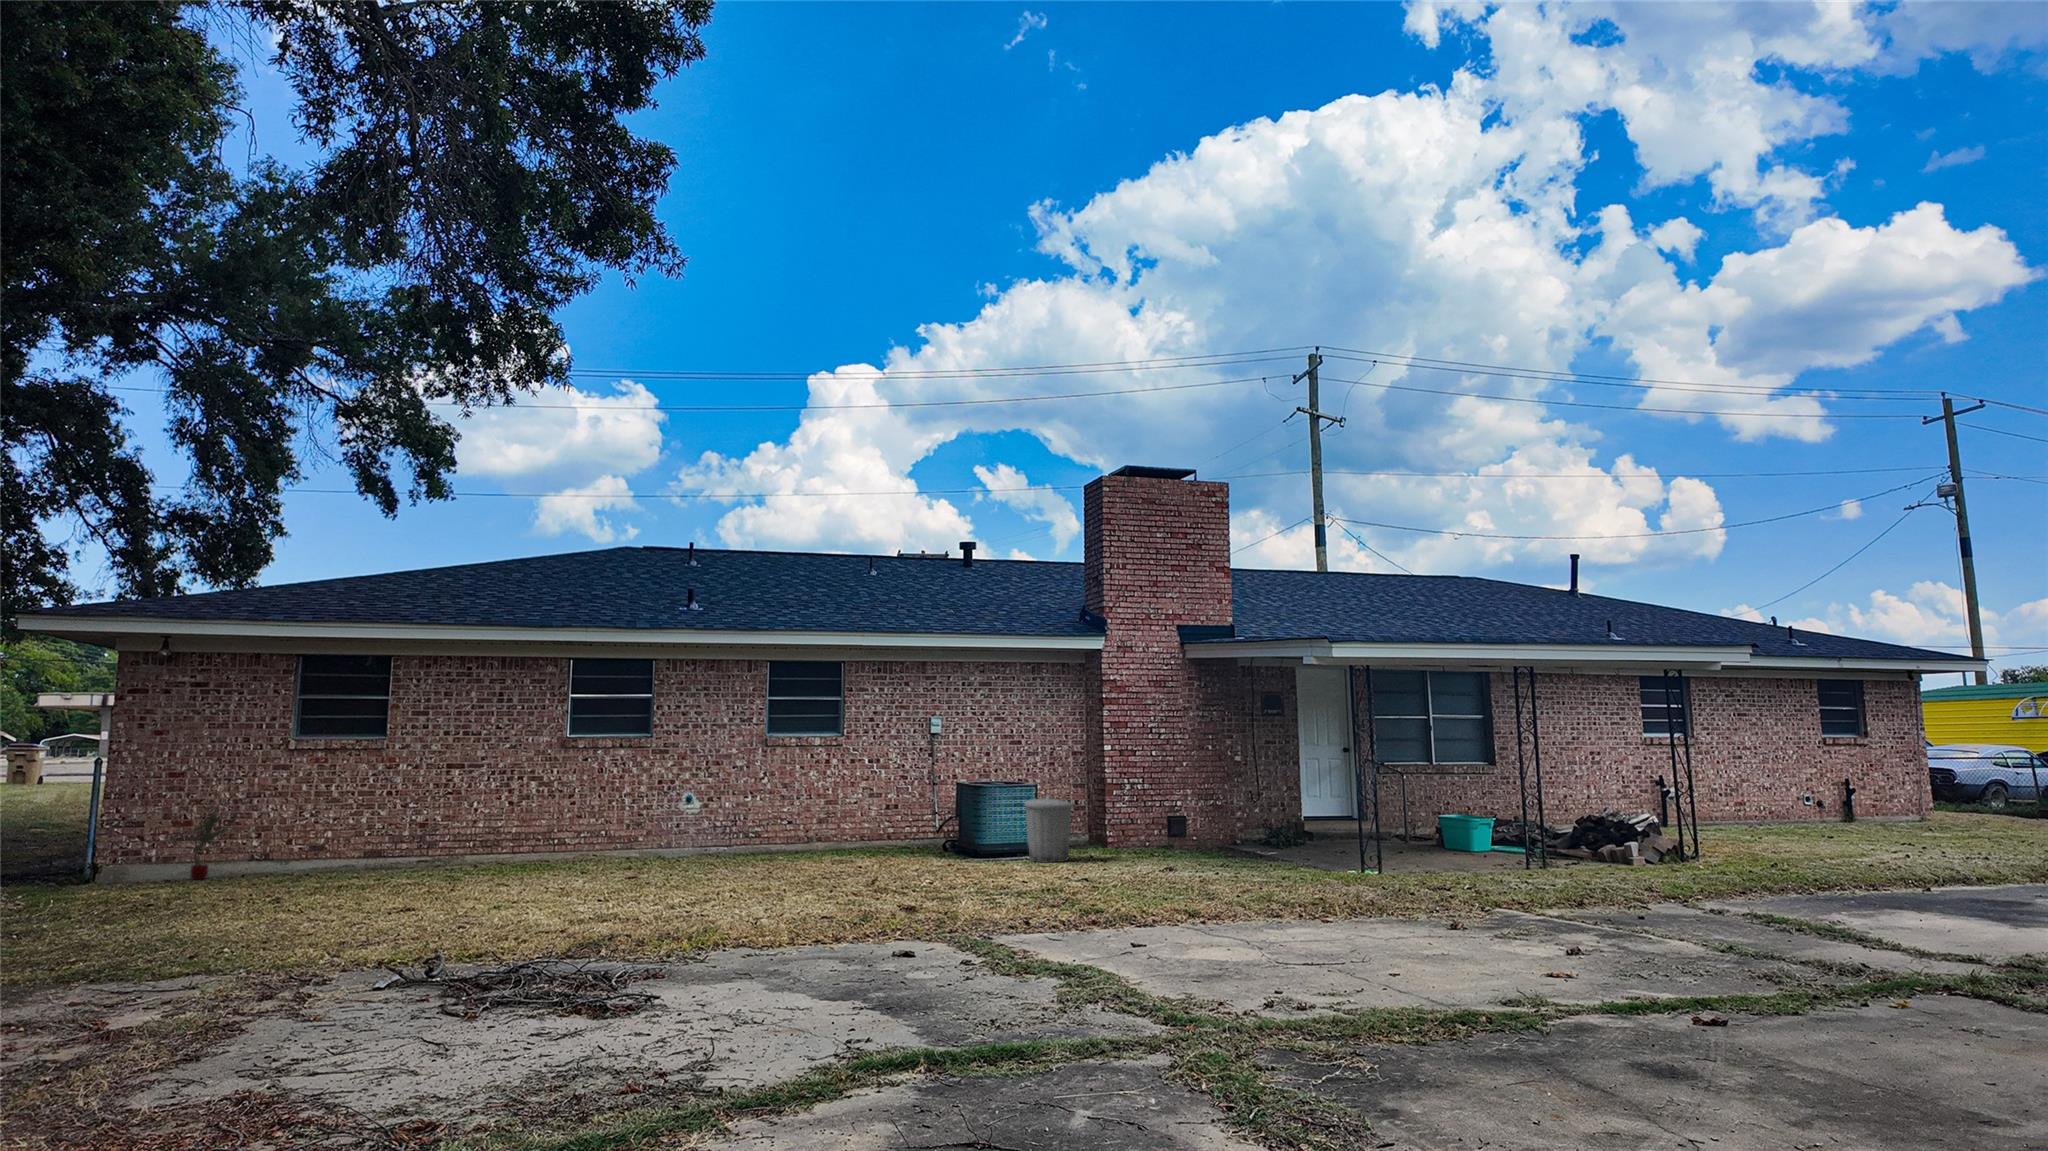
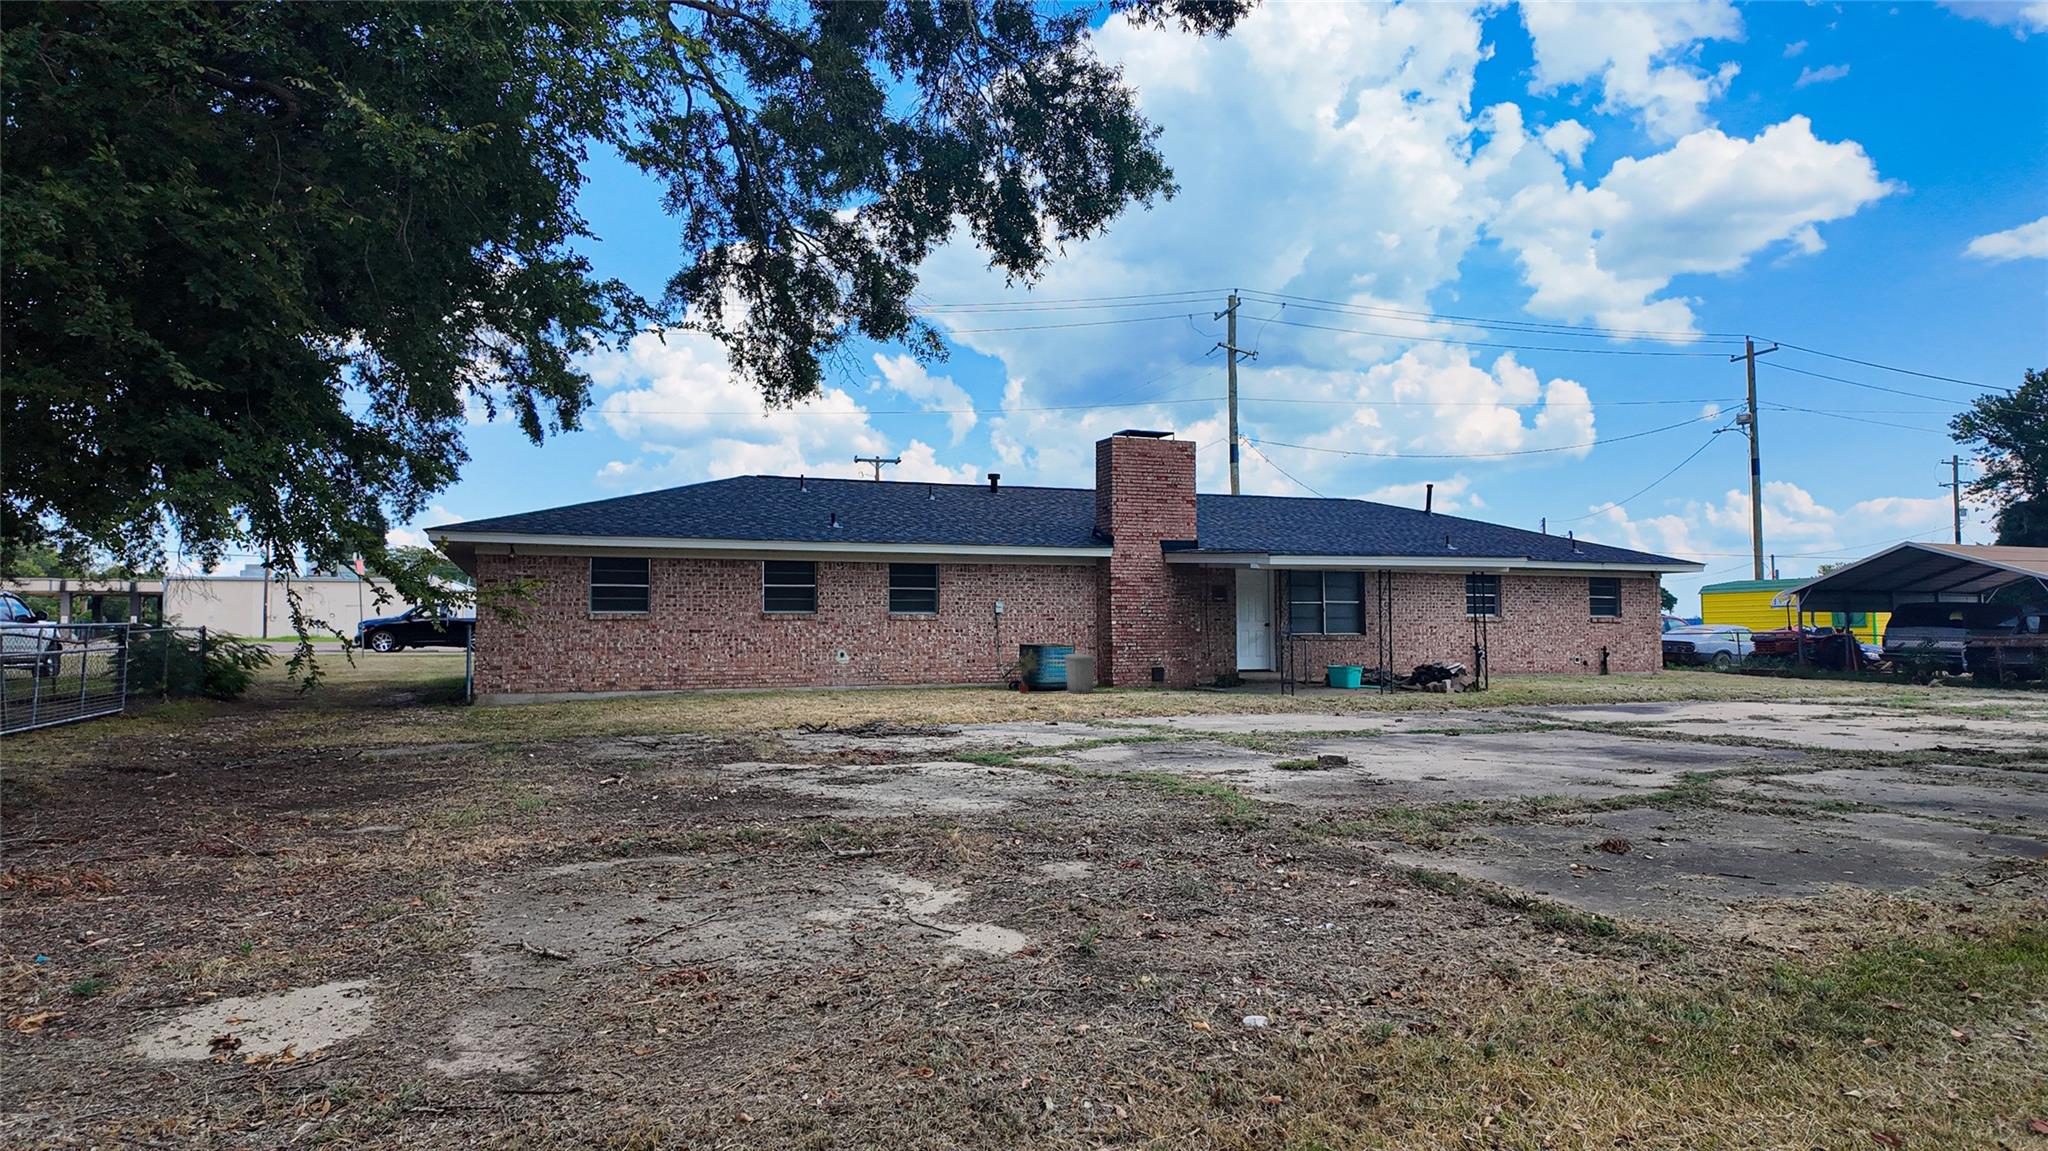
potted tree: present [168,804,238,880] -> present [1012,650,1037,693]

